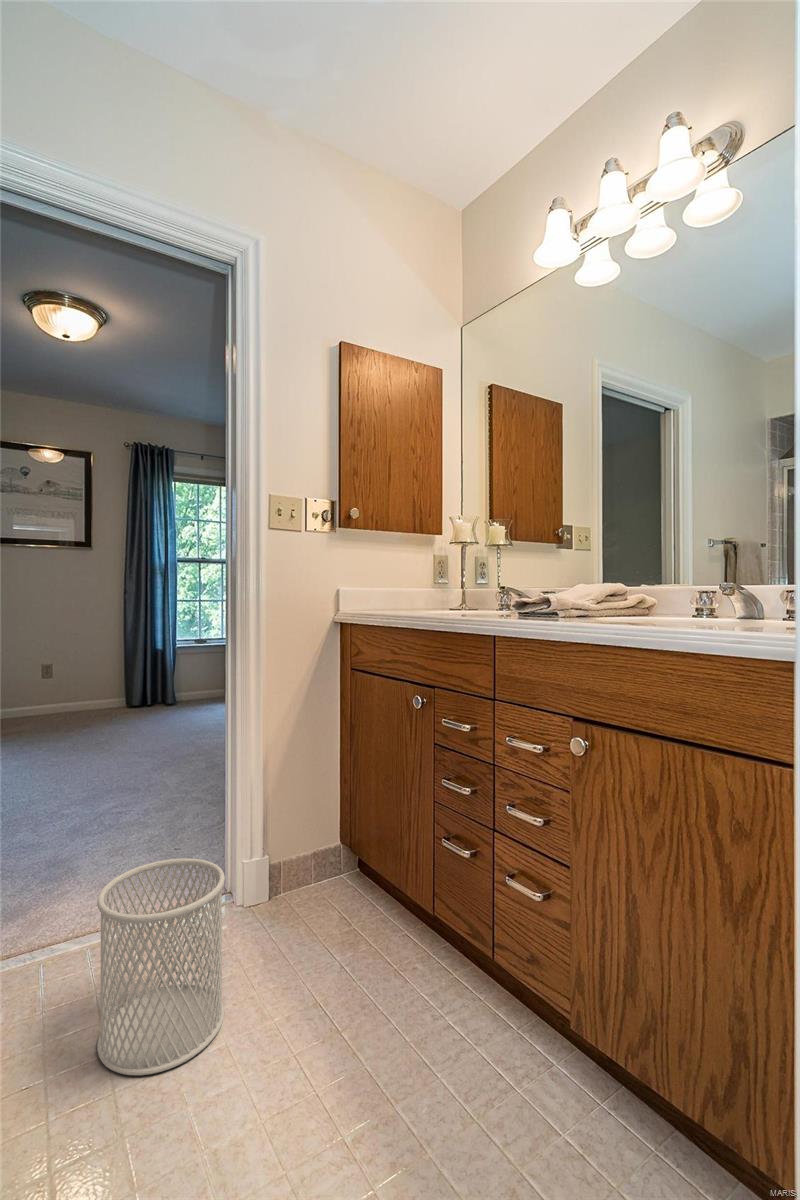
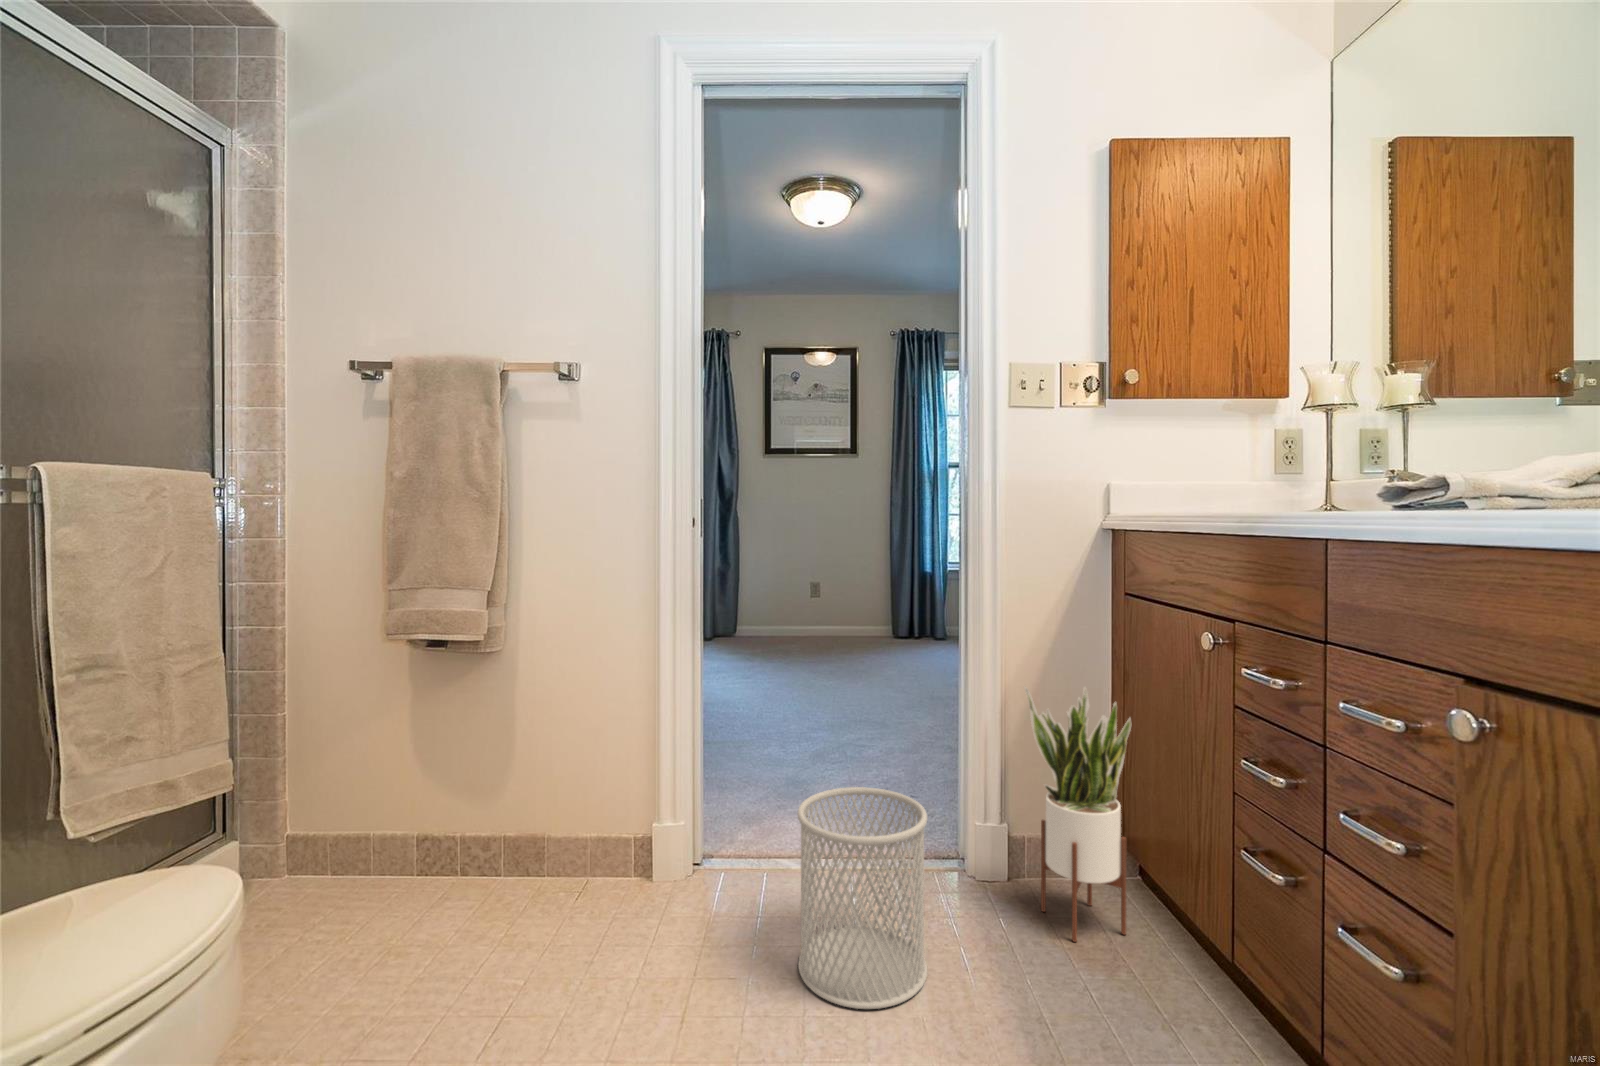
potted plant: none [290,741,362,936] -> present [1024,686,1132,942]

